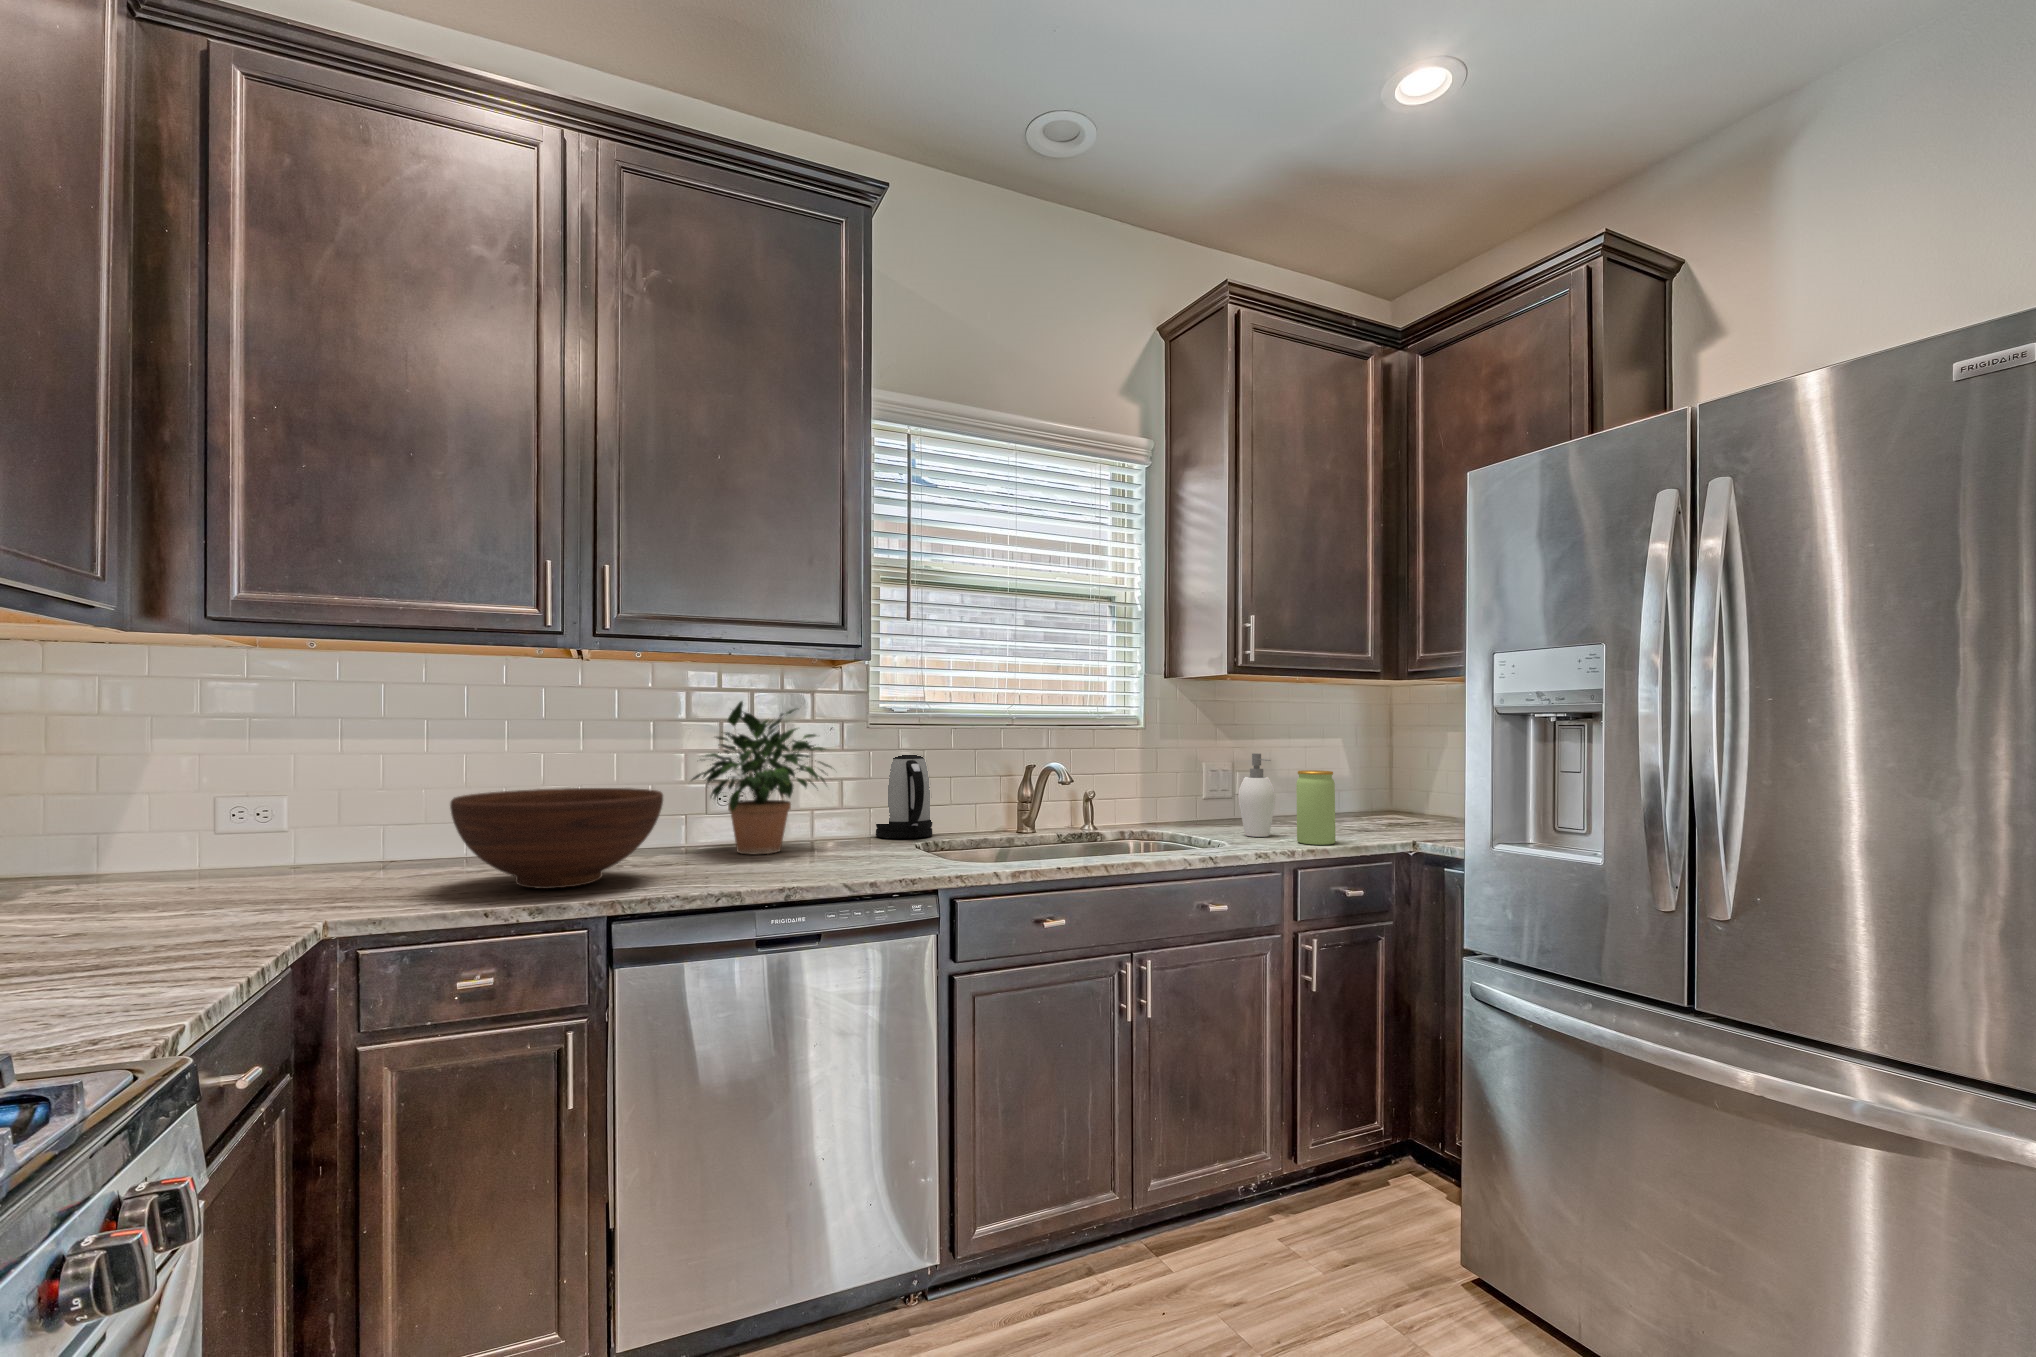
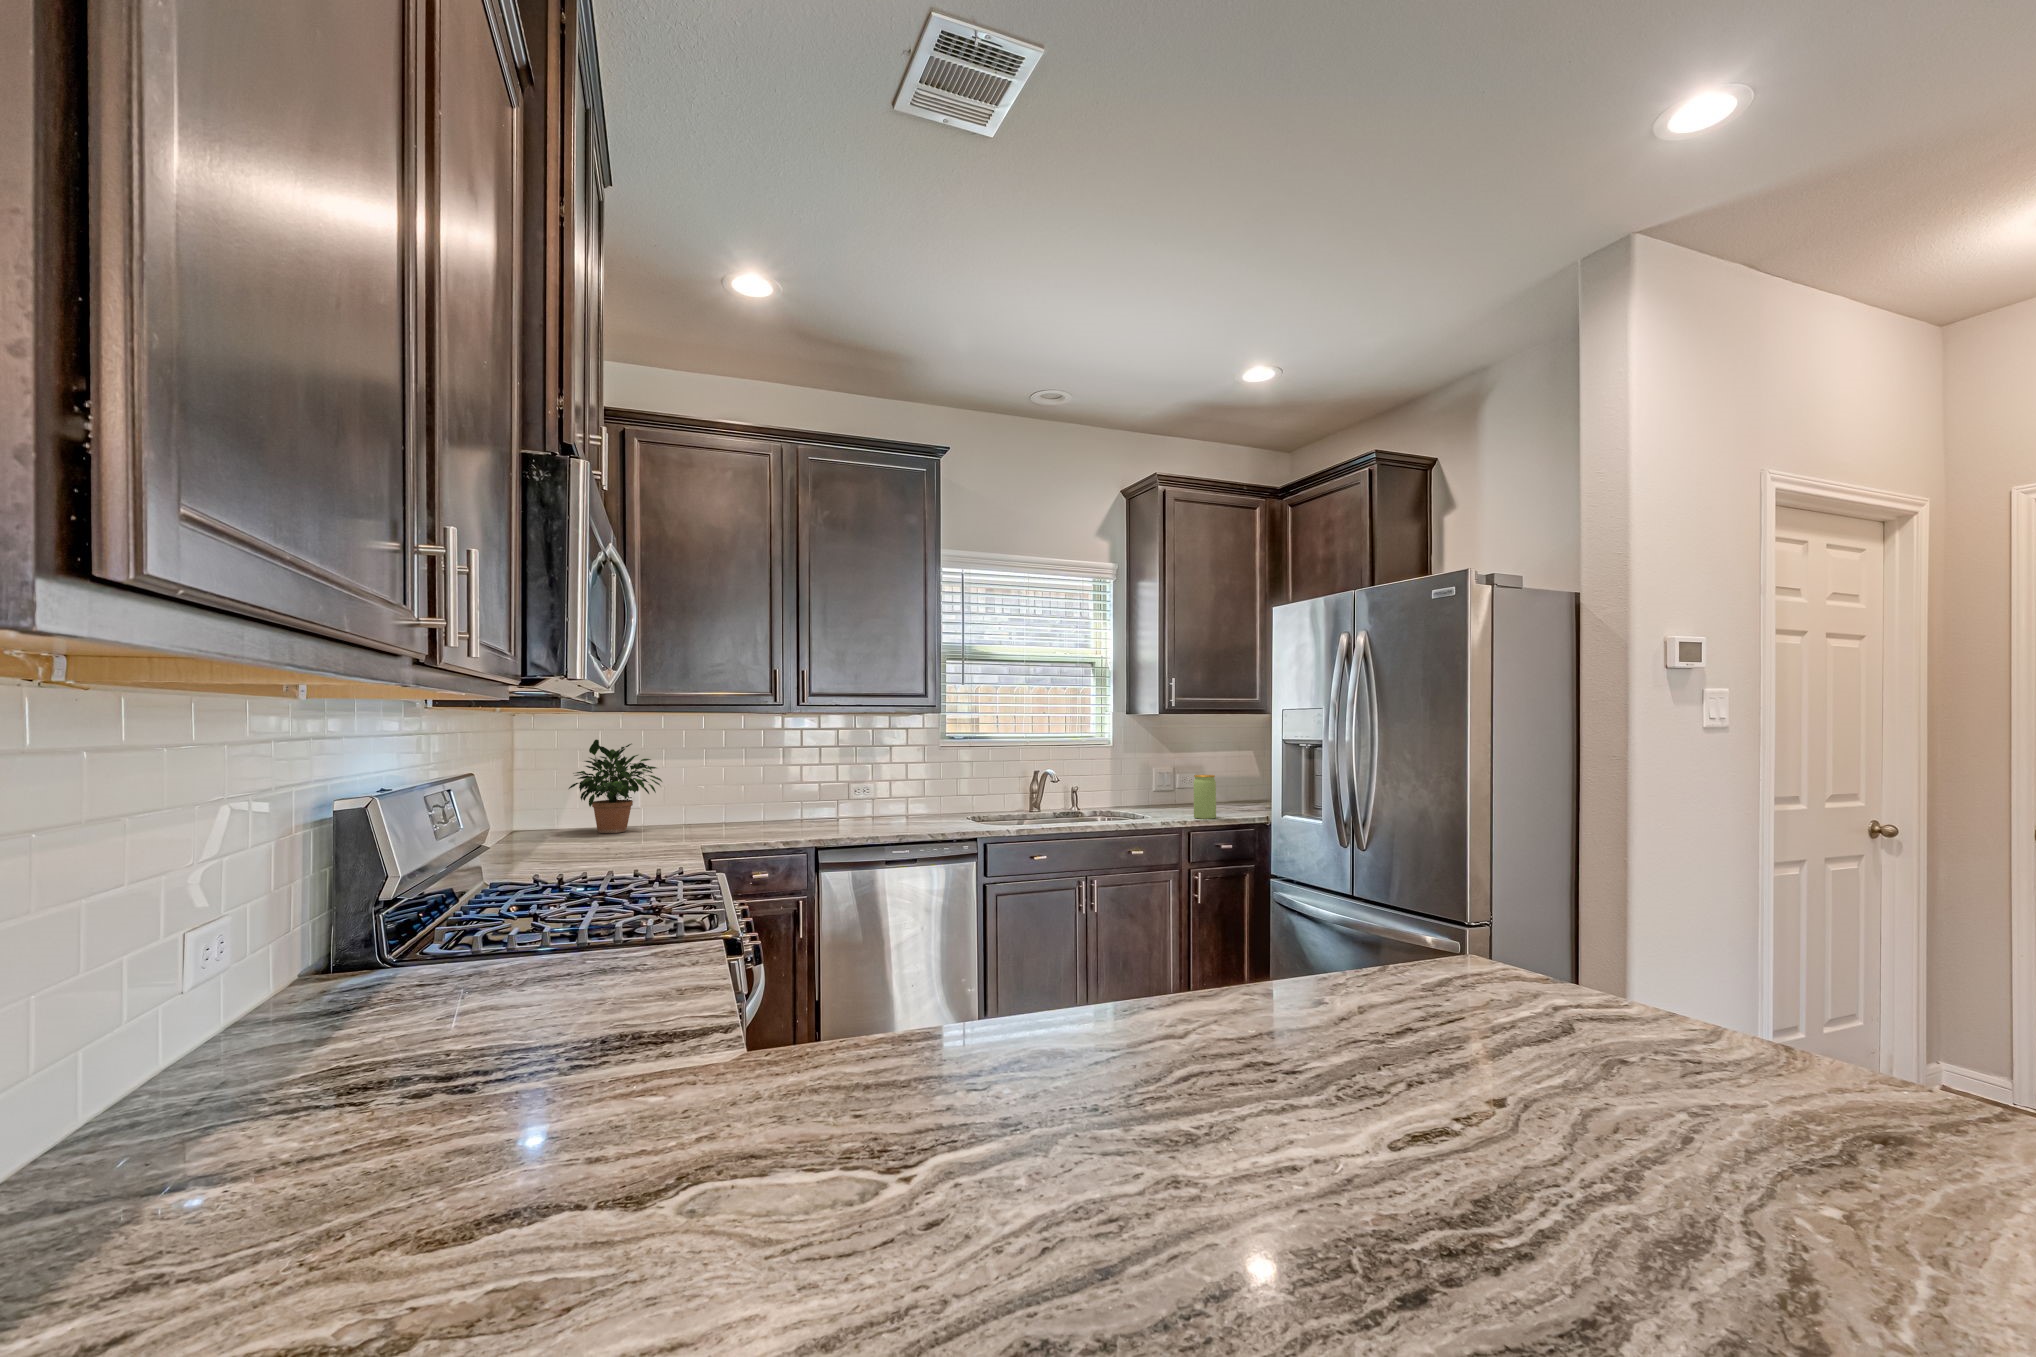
potted plant: present [692,701,831,855] -> present [569,739,662,833]
soap dispenser: present [1238,753,1275,837] -> none [1164,764,1186,815]
kettle: present [876,755,932,838] -> none [945,764,978,815]
fruit bowl: present [450,788,663,889] -> none [740,785,837,834]

